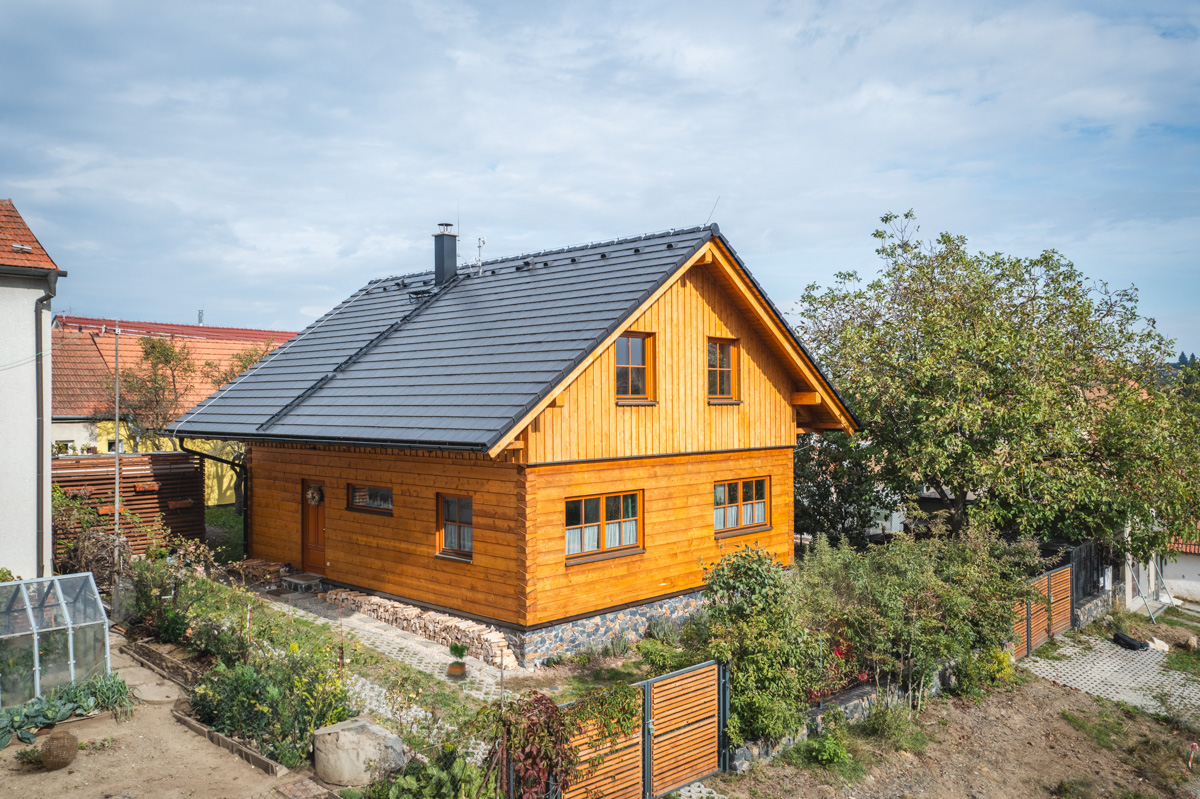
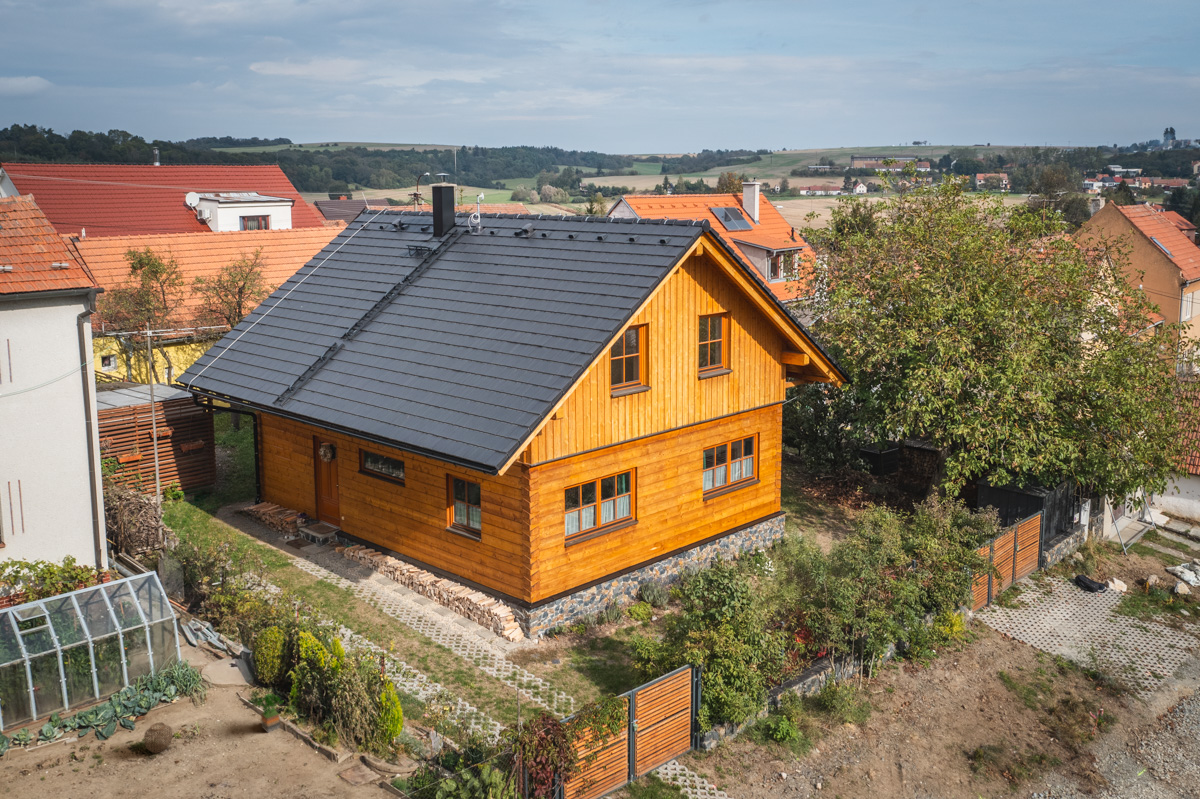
potted tree: present [448,644,470,681] -> present [258,694,283,732]

